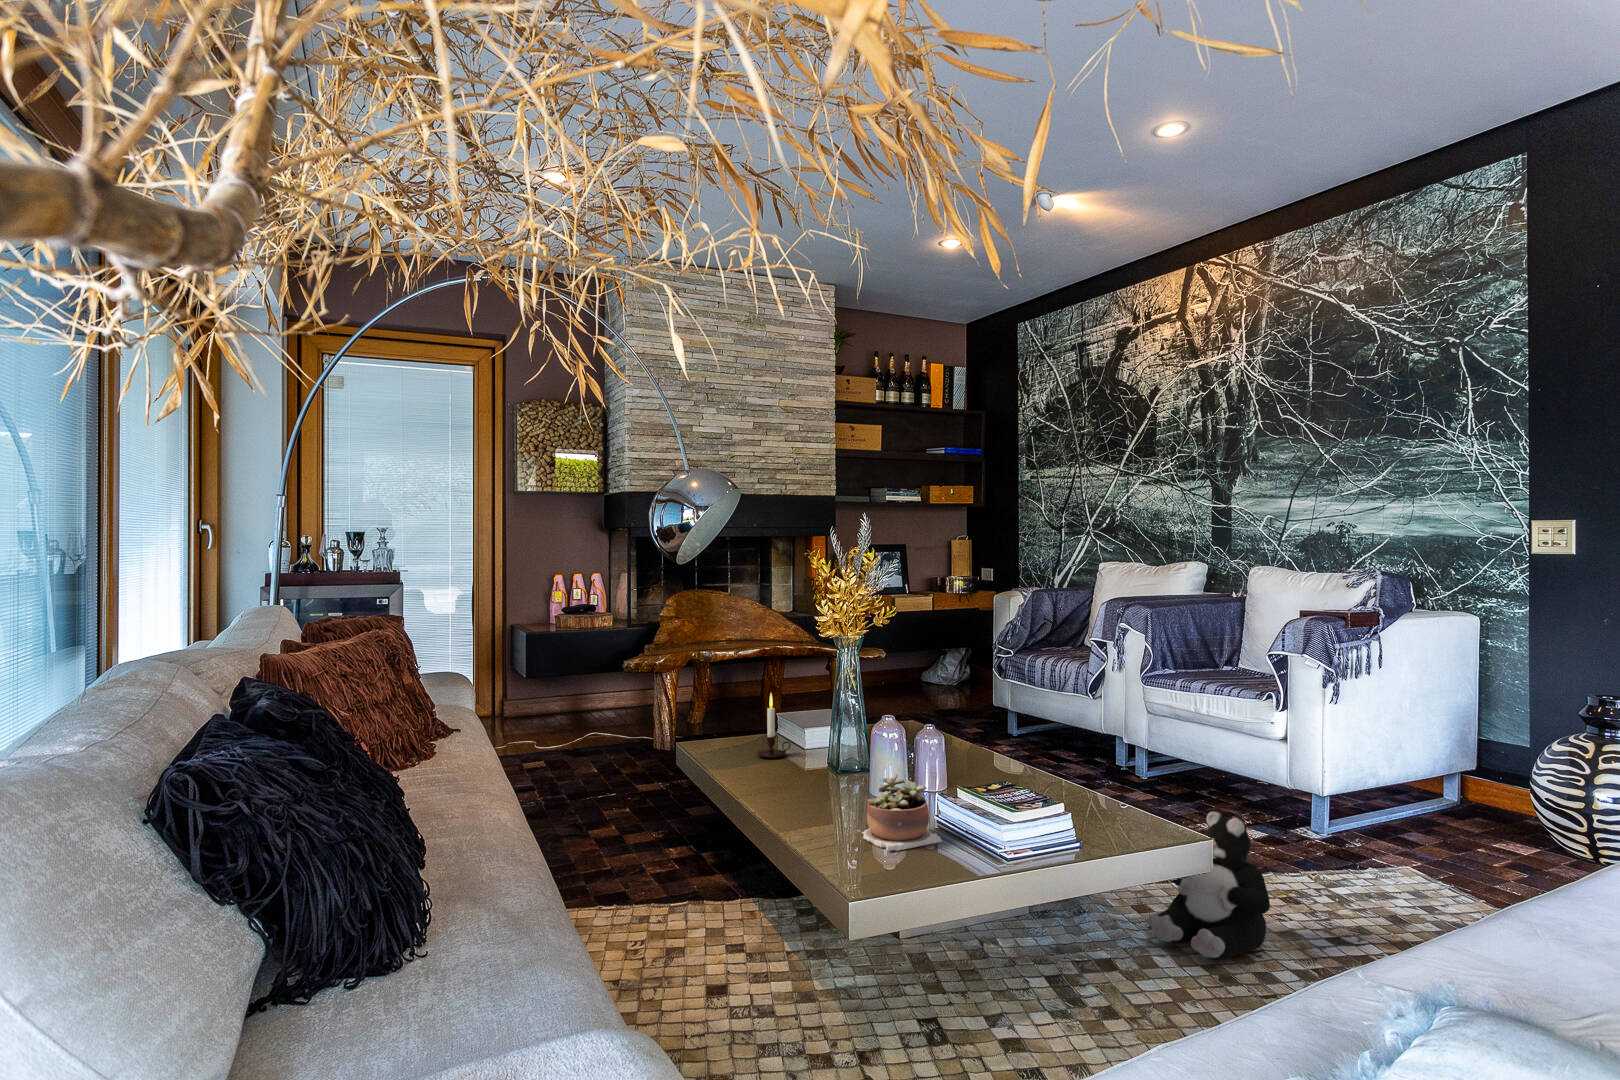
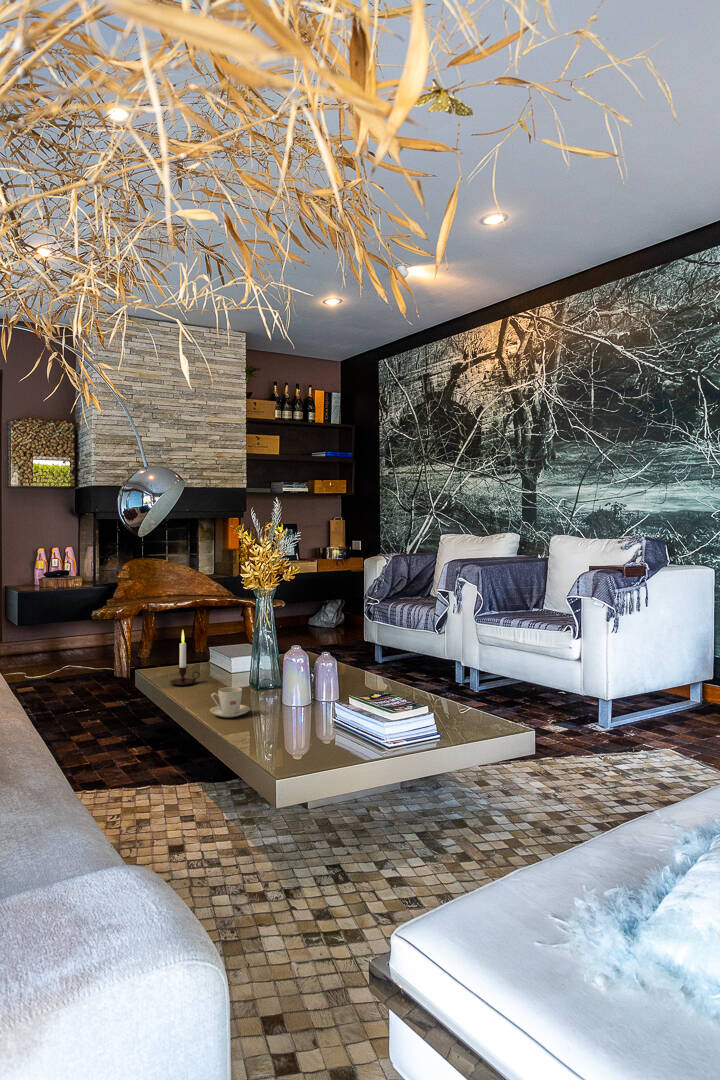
teacup: none [804,765,849,801] -> present [210,687,250,717]
succulent plant: present [859,775,942,851] -> none [257,690,331,756]
plush toy: present [1148,811,1270,959] -> none [493,710,584,827]

